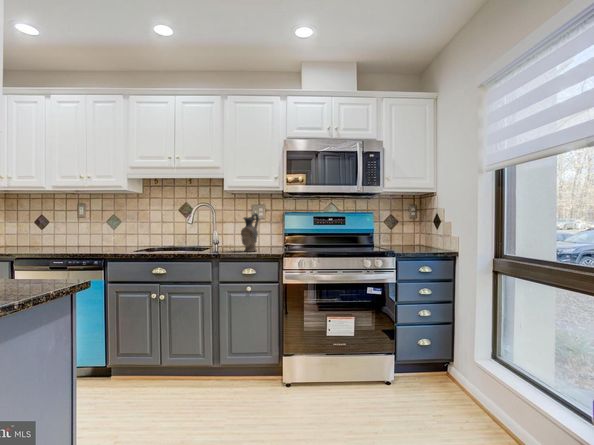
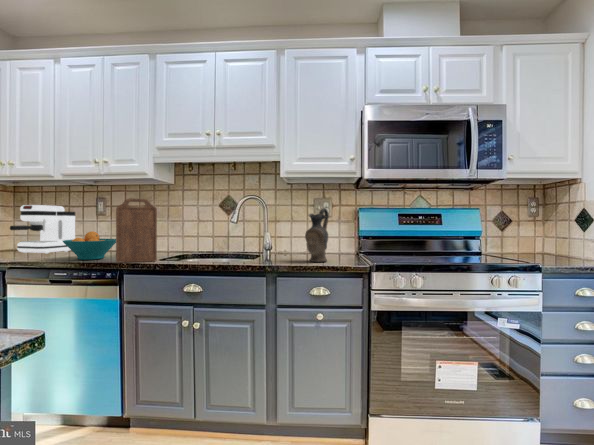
cutting board: none [99,206,130,254] -> present [116,198,157,262]
coffee maker: none [7,210,60,249] -> present [10,205,75,254]
fruit bowl: none [55,231,99,252] -> present [62,231,116,260]

